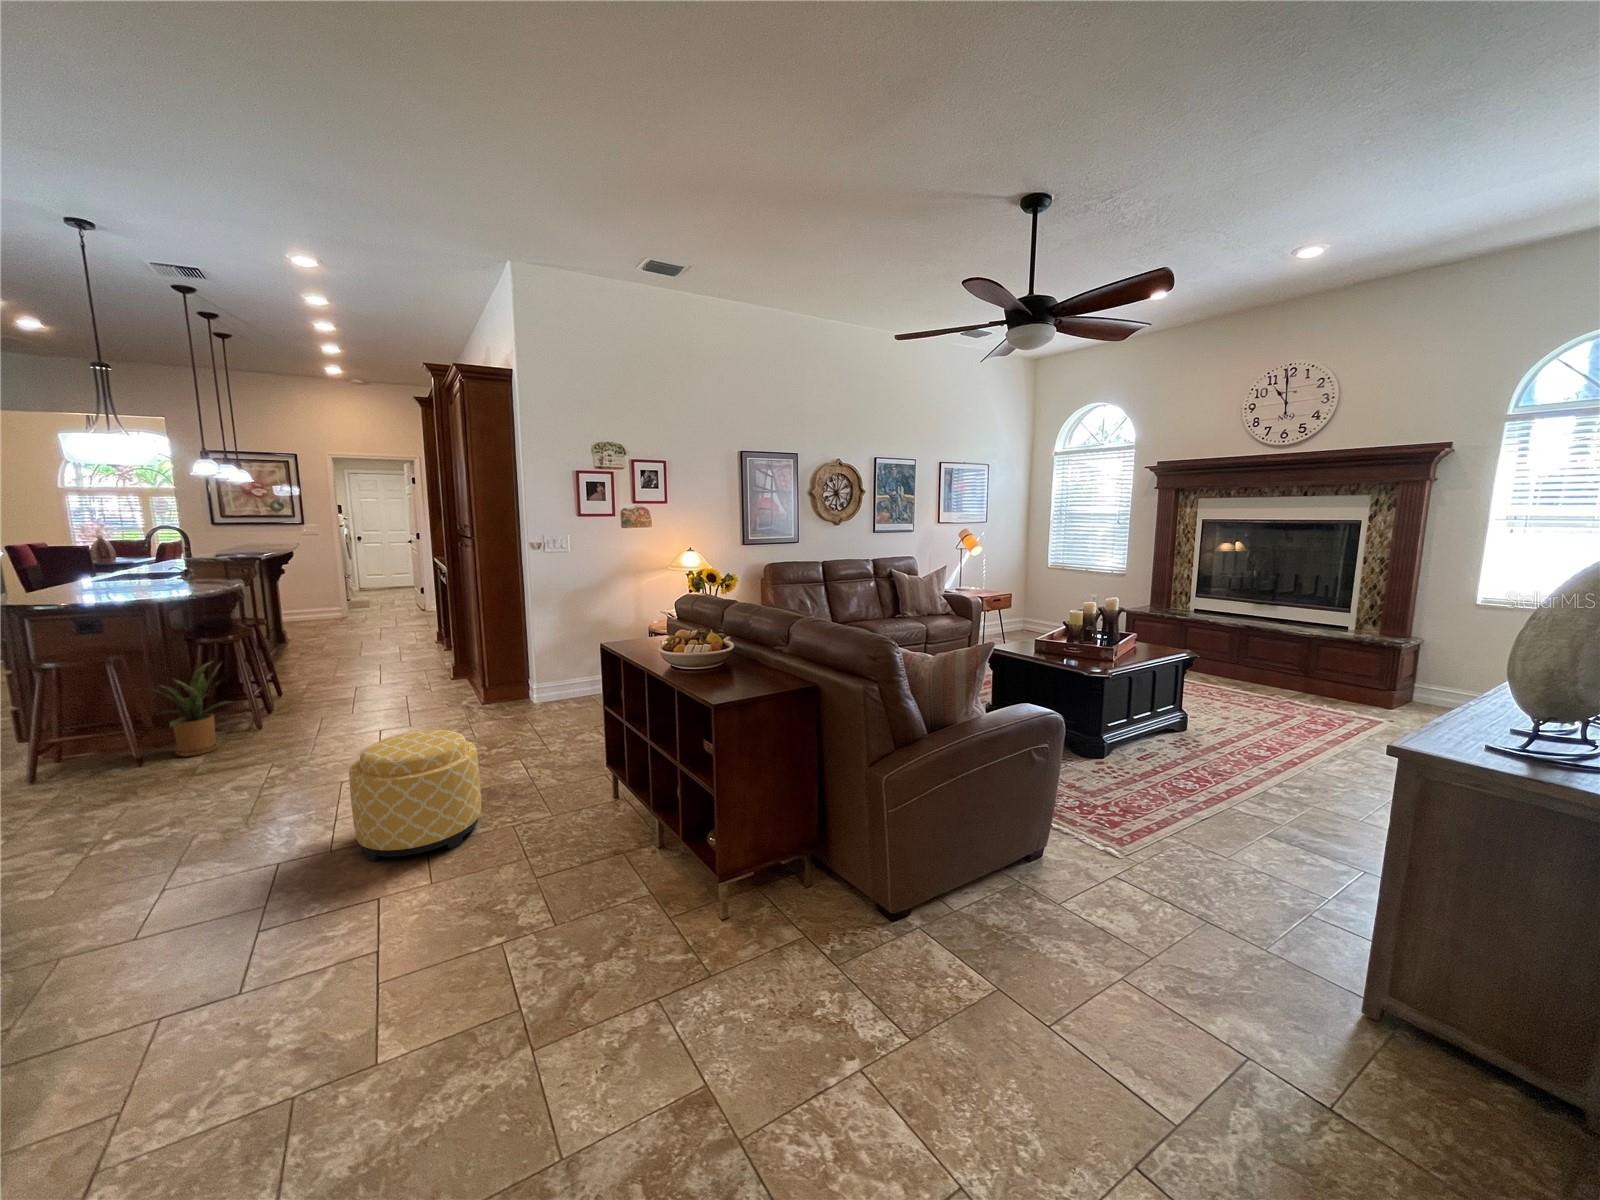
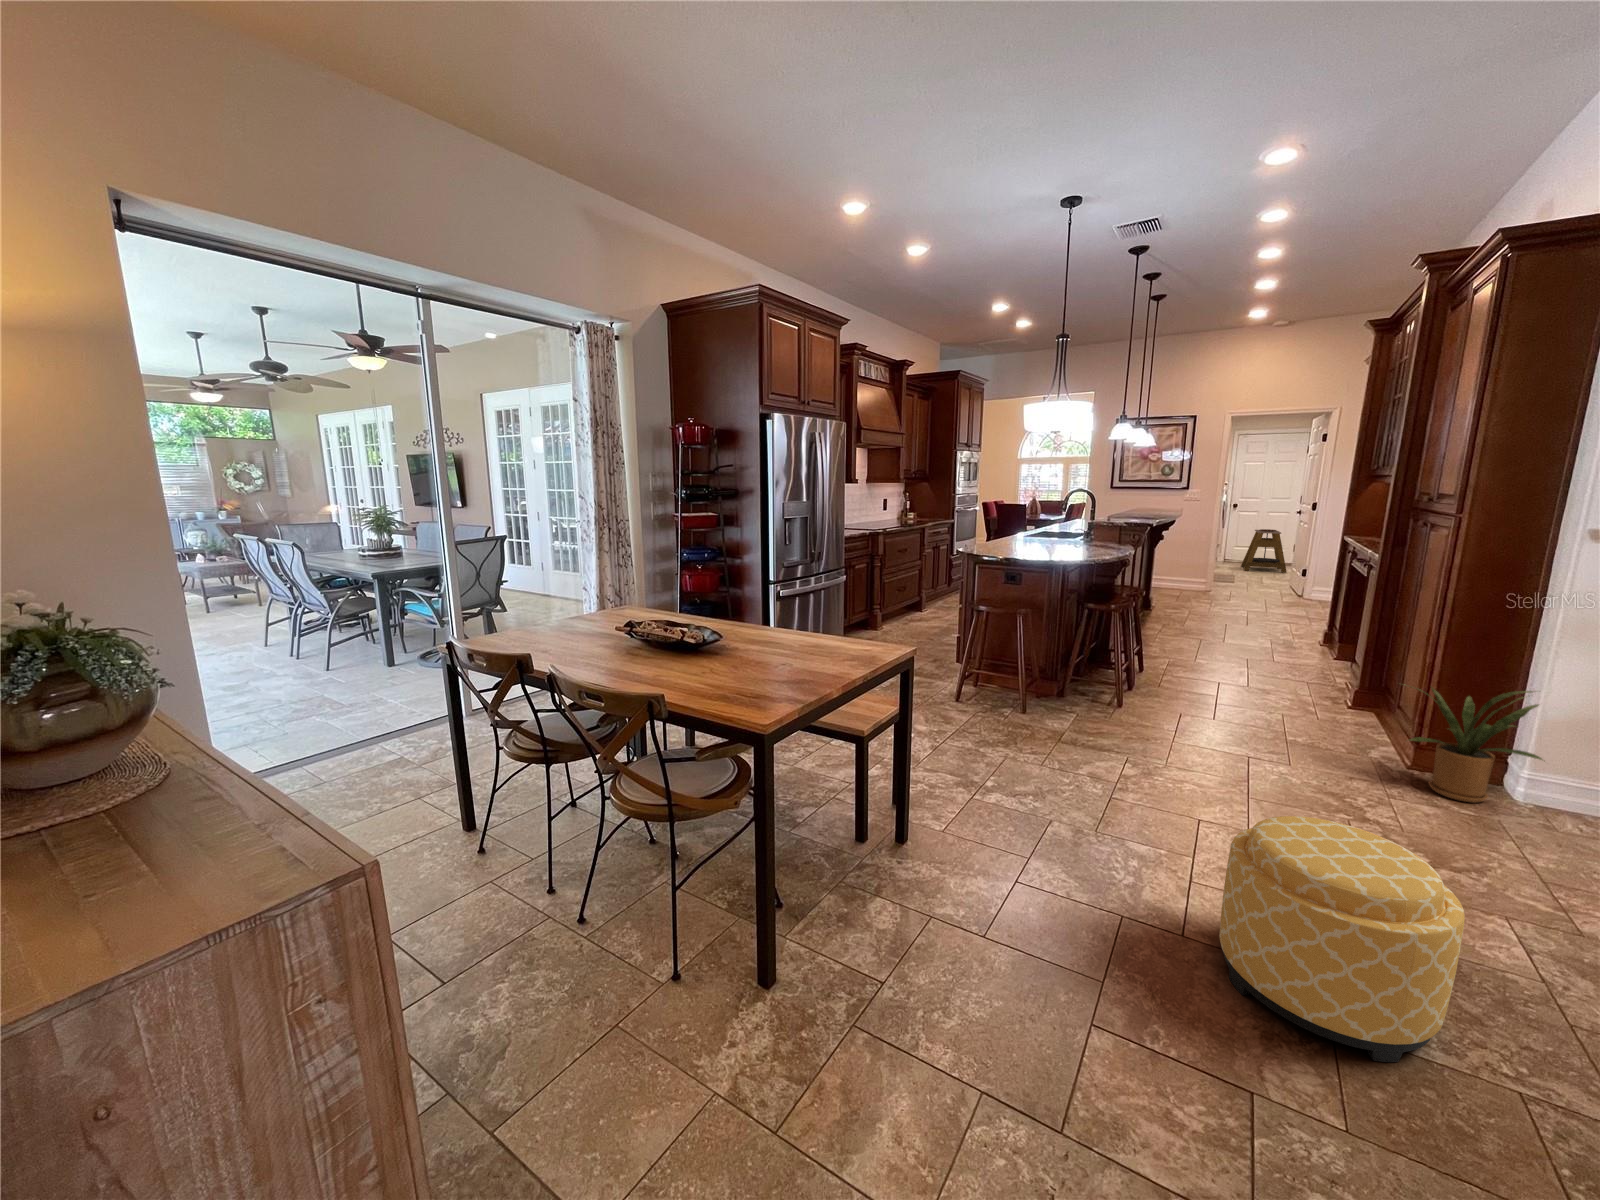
side table: none [374,558,413,596] -> present [1241,529,1287,573]
house plant: present [151,662,231,756] -> present [1404,684,1542,803]

